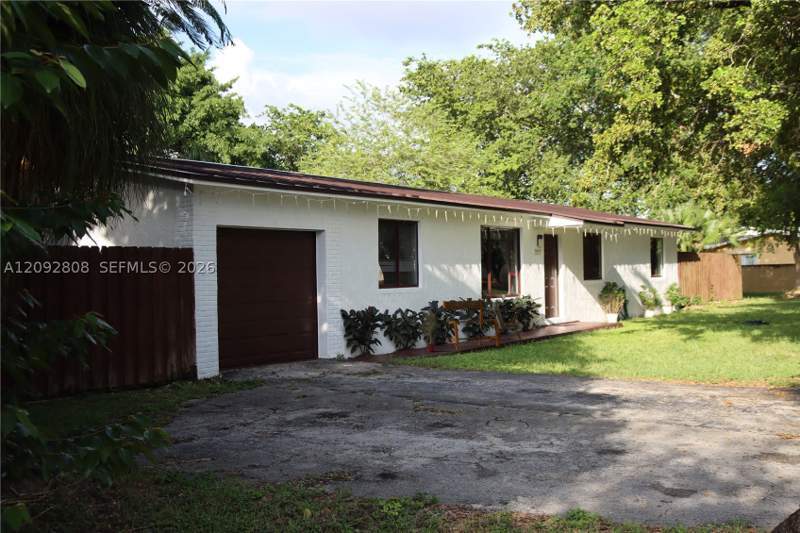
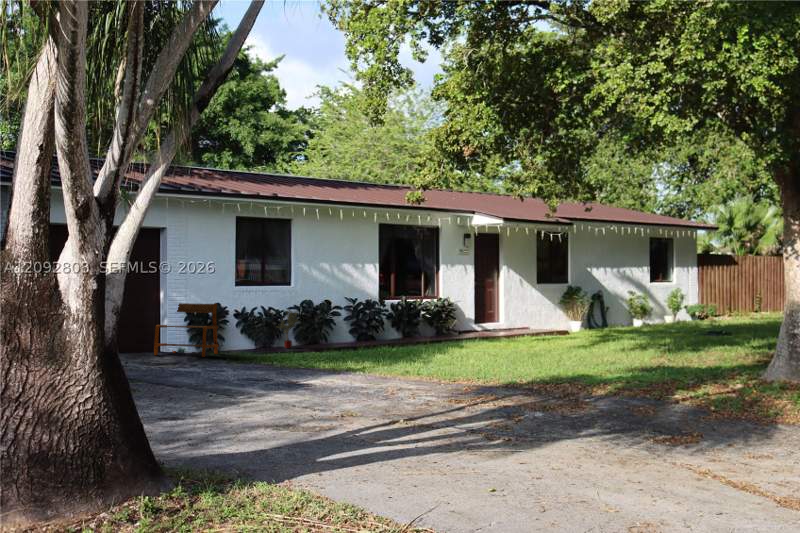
bench: present [443,300,500,349] -> present [154,303,219,357]
lounge chair: present [491,302,523,342] -> none [375,302,415,342]

